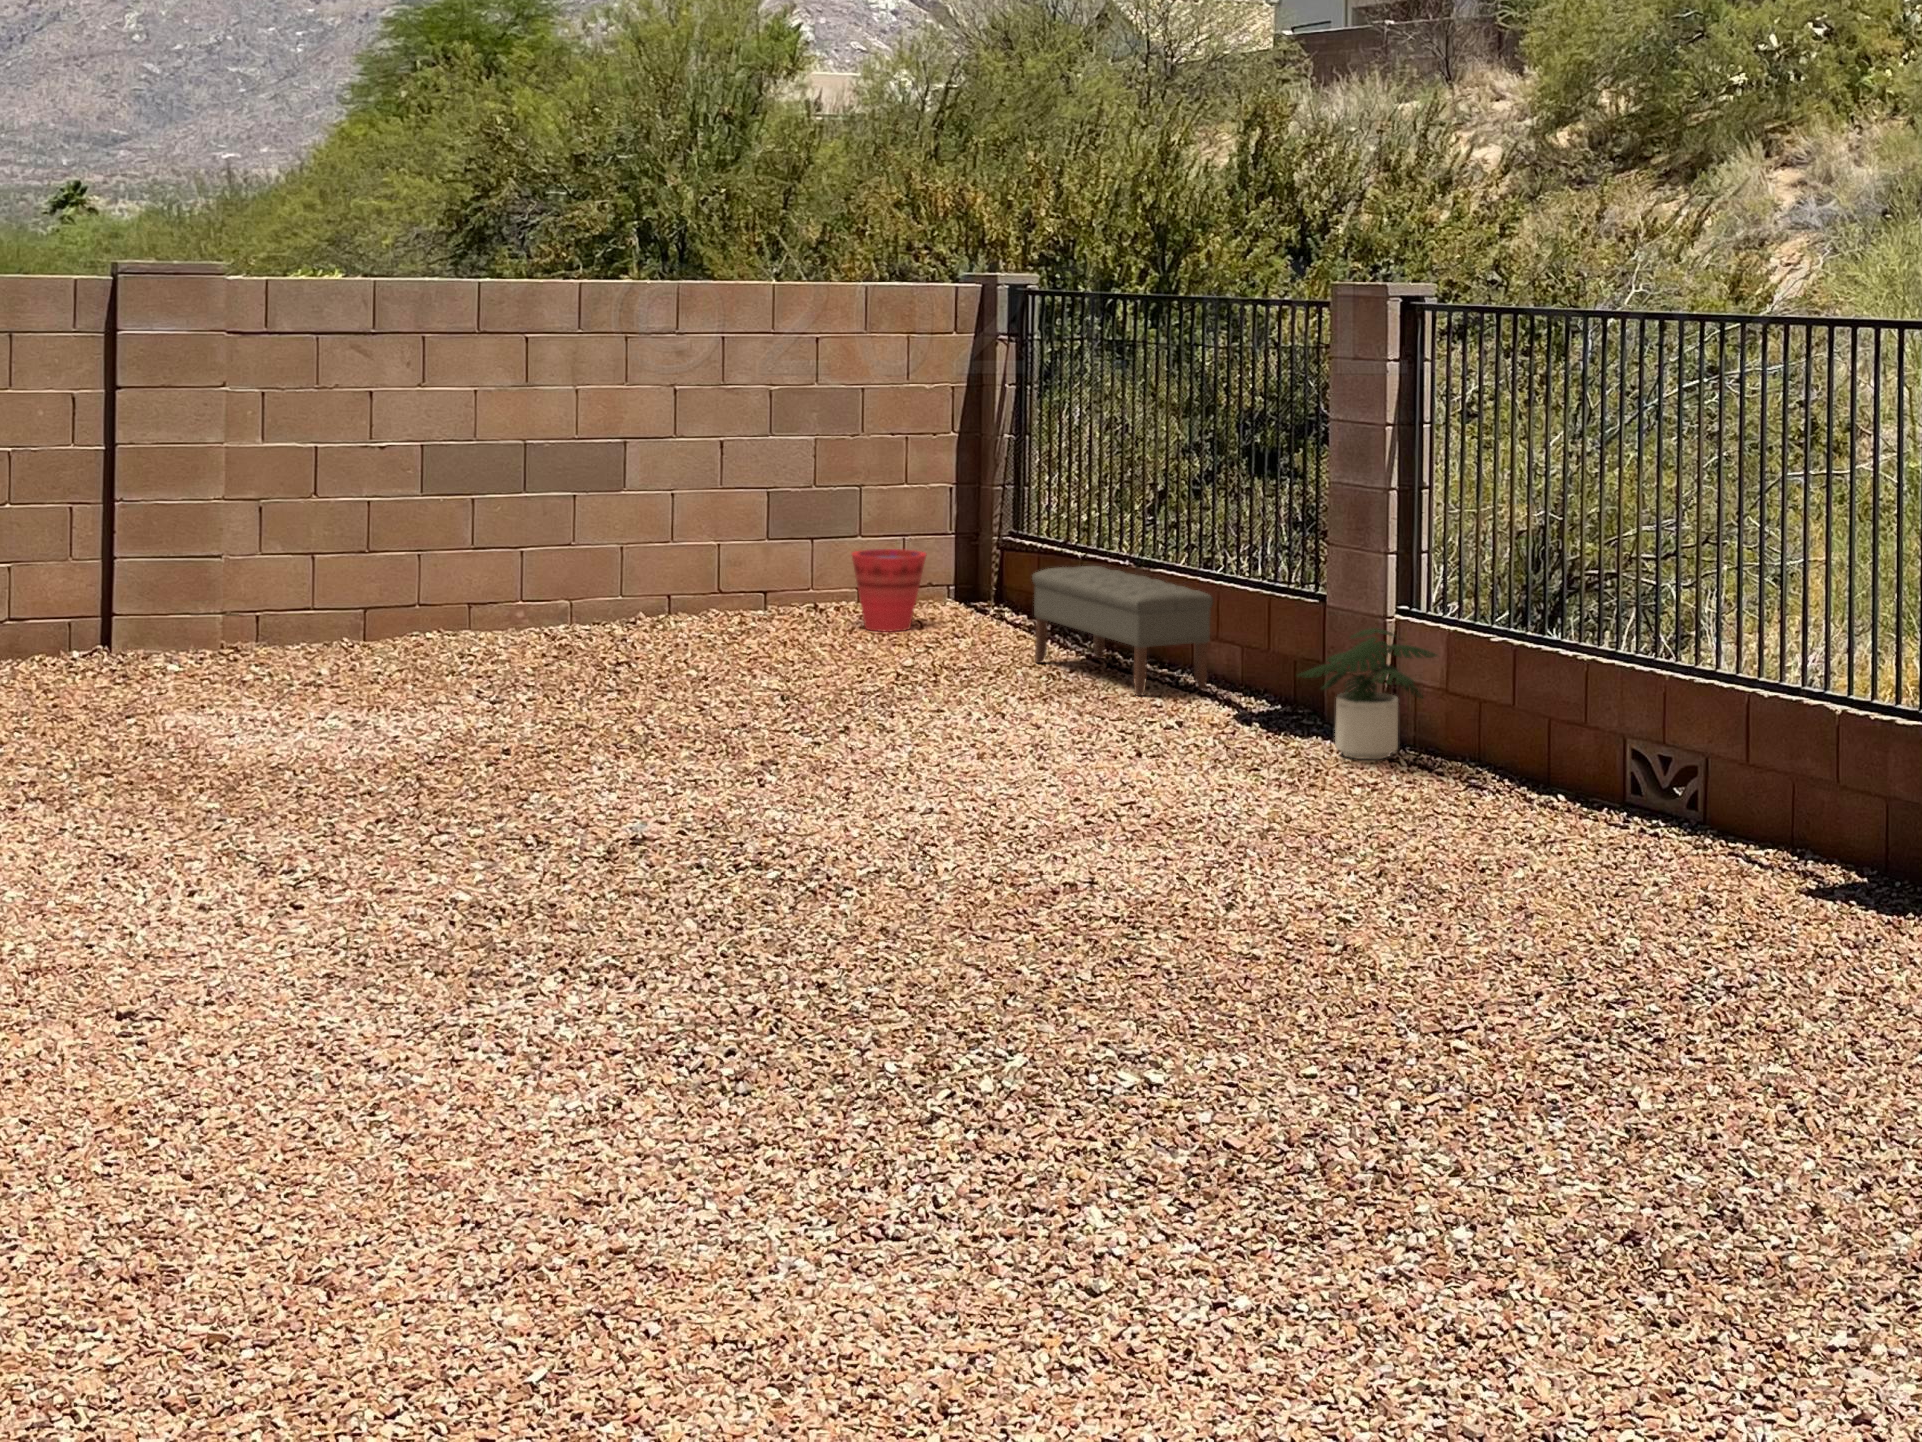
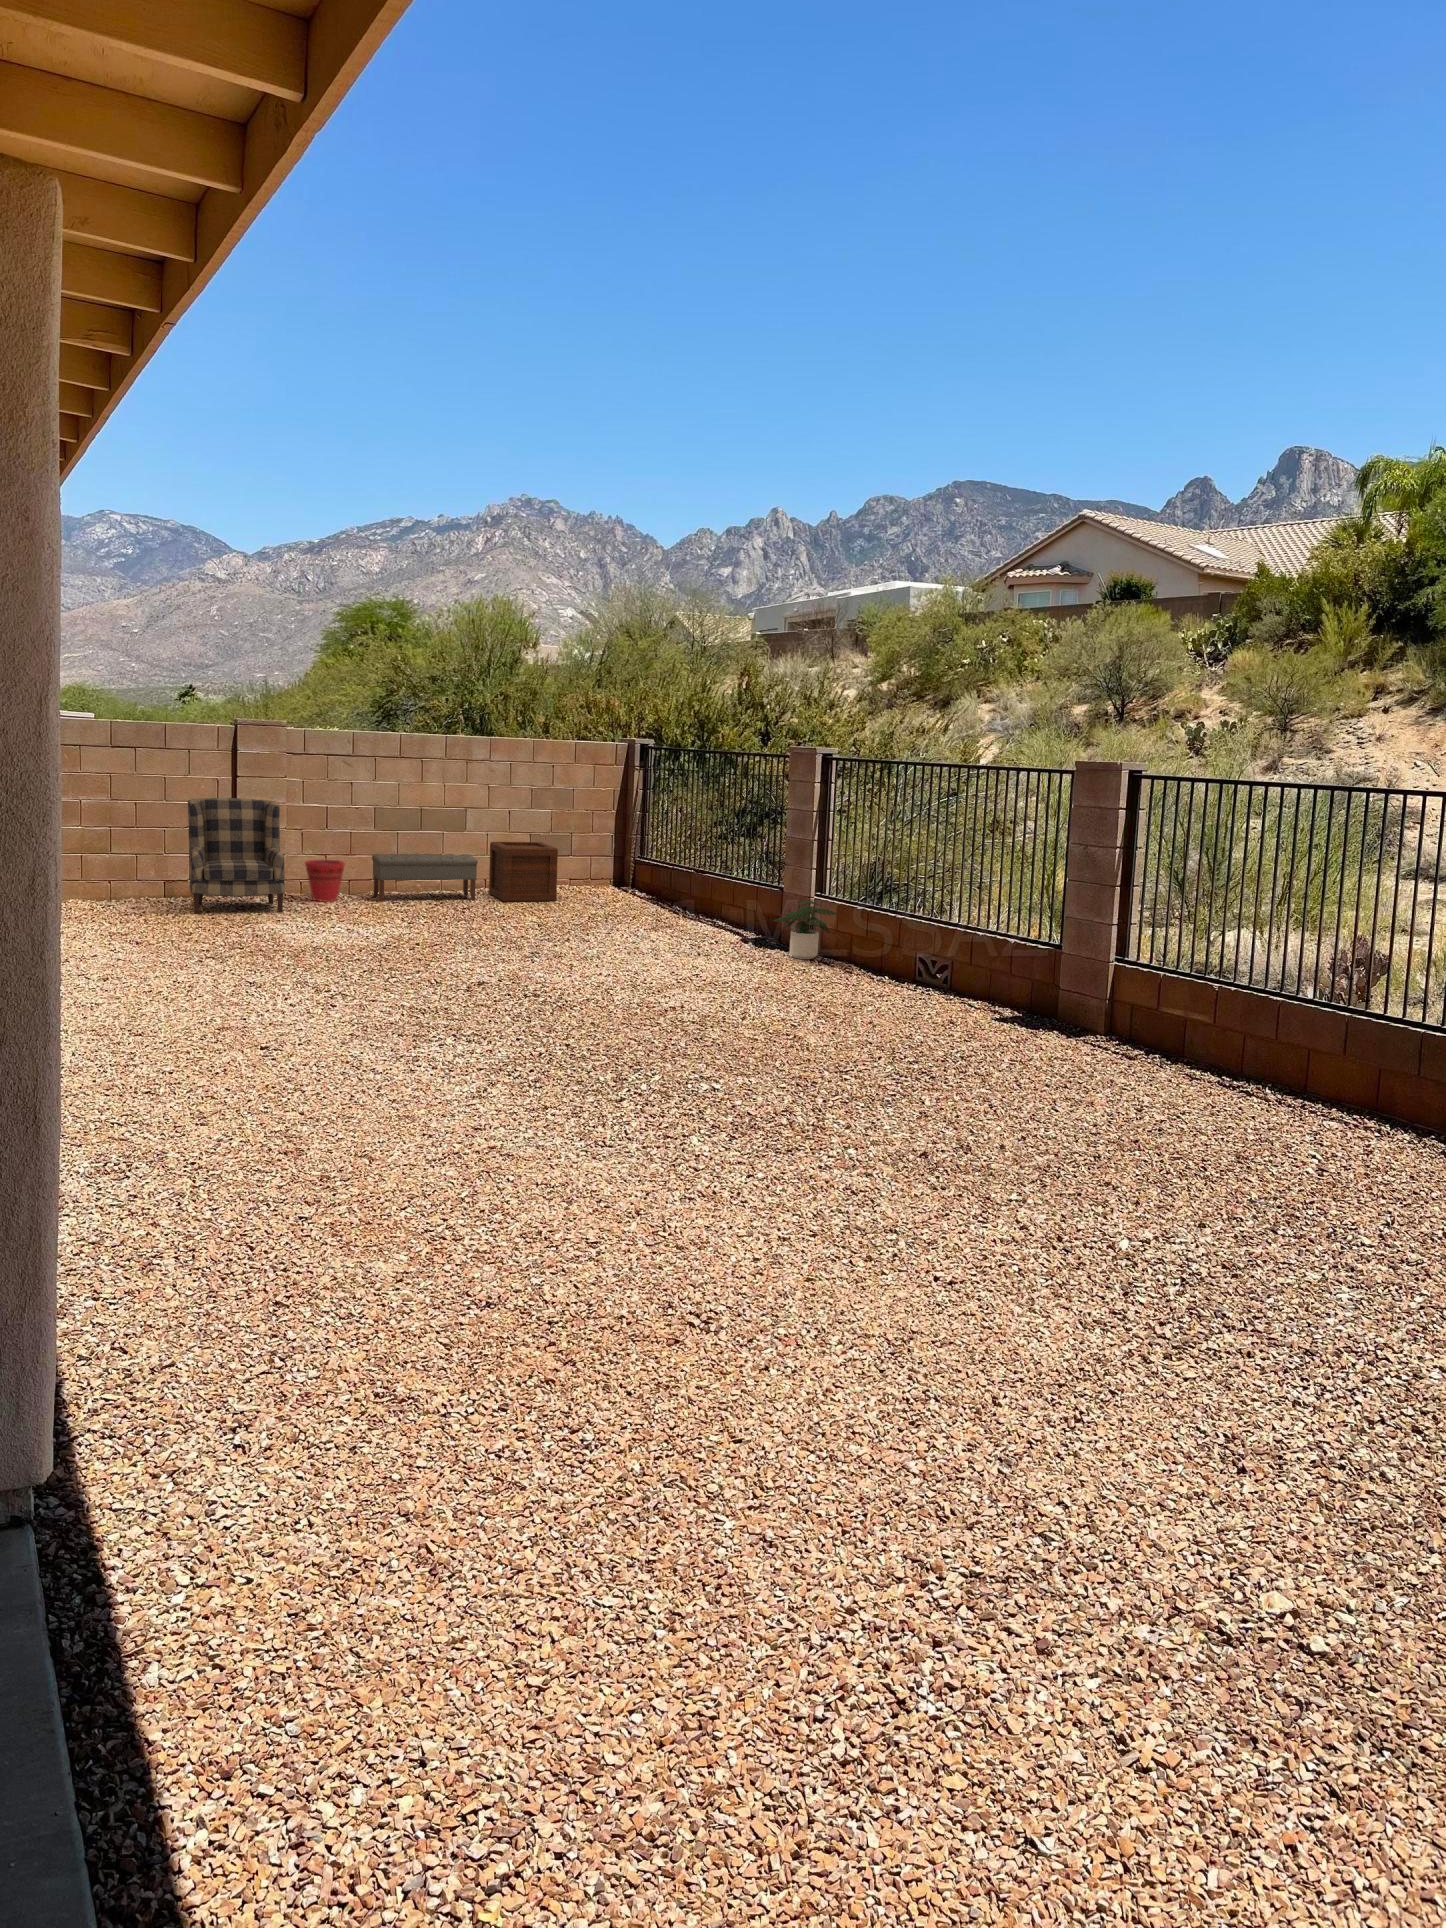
chair: none [34,448,237,700] -> present [188,798,285,914]
wooden crate: none [686,516,832,650] -> present [489,842,558,902]
bucket: present [852,549,926,632] -> present [305,860,345,902]
bench: present [1032,566,1213,696] -> present [372,854,478,901]

